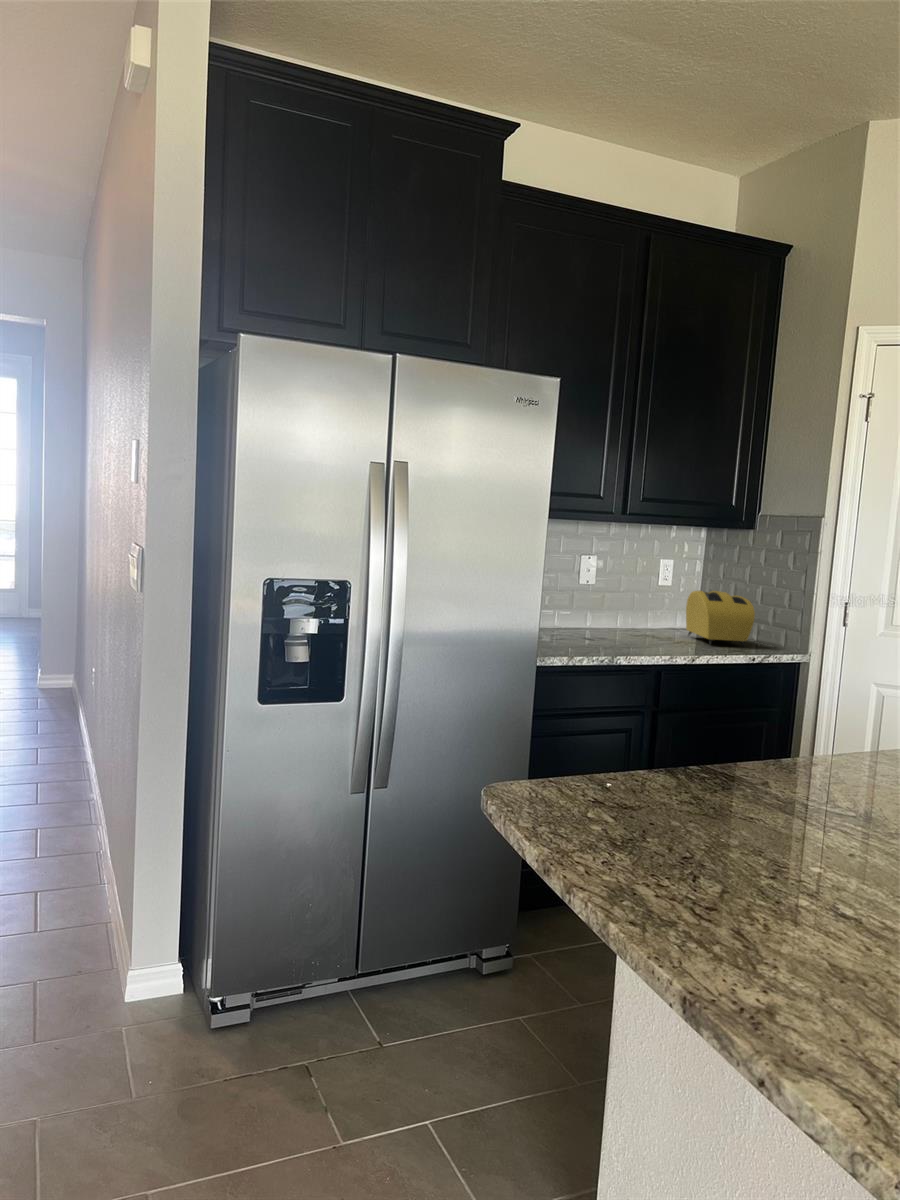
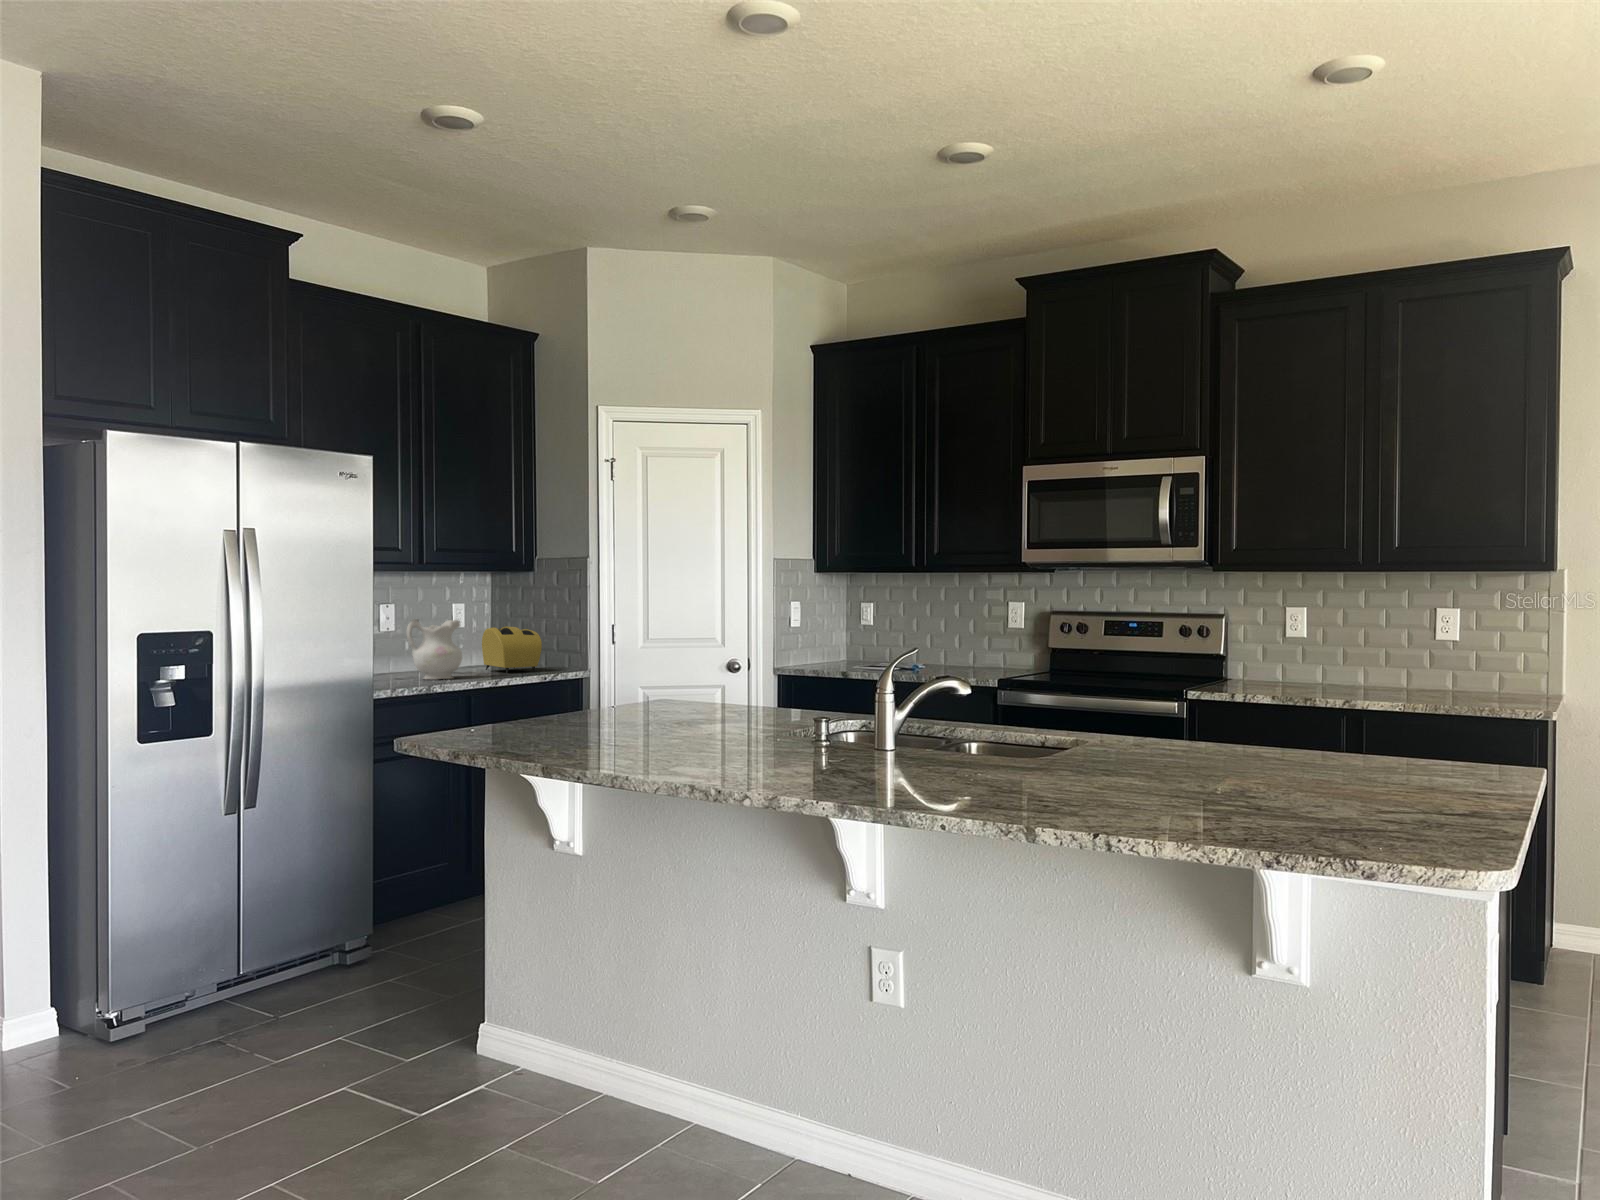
ceramic pitcher: none [600,575,660,647] -> present [407,619,462,679]

